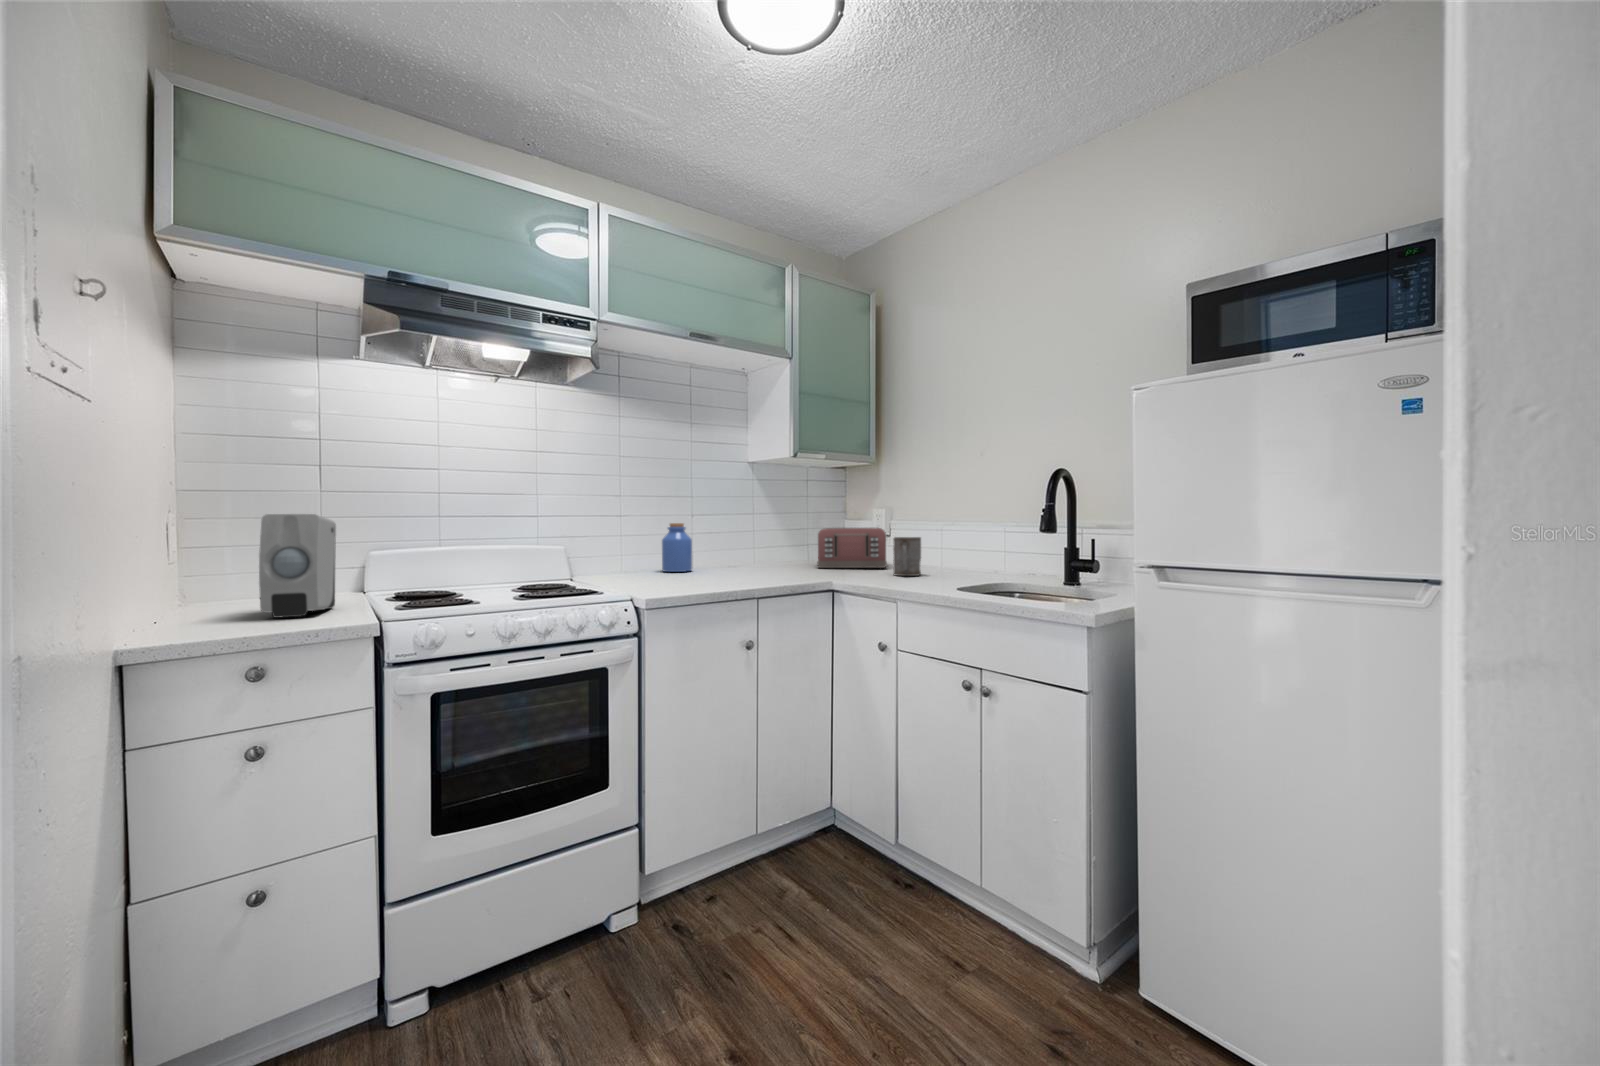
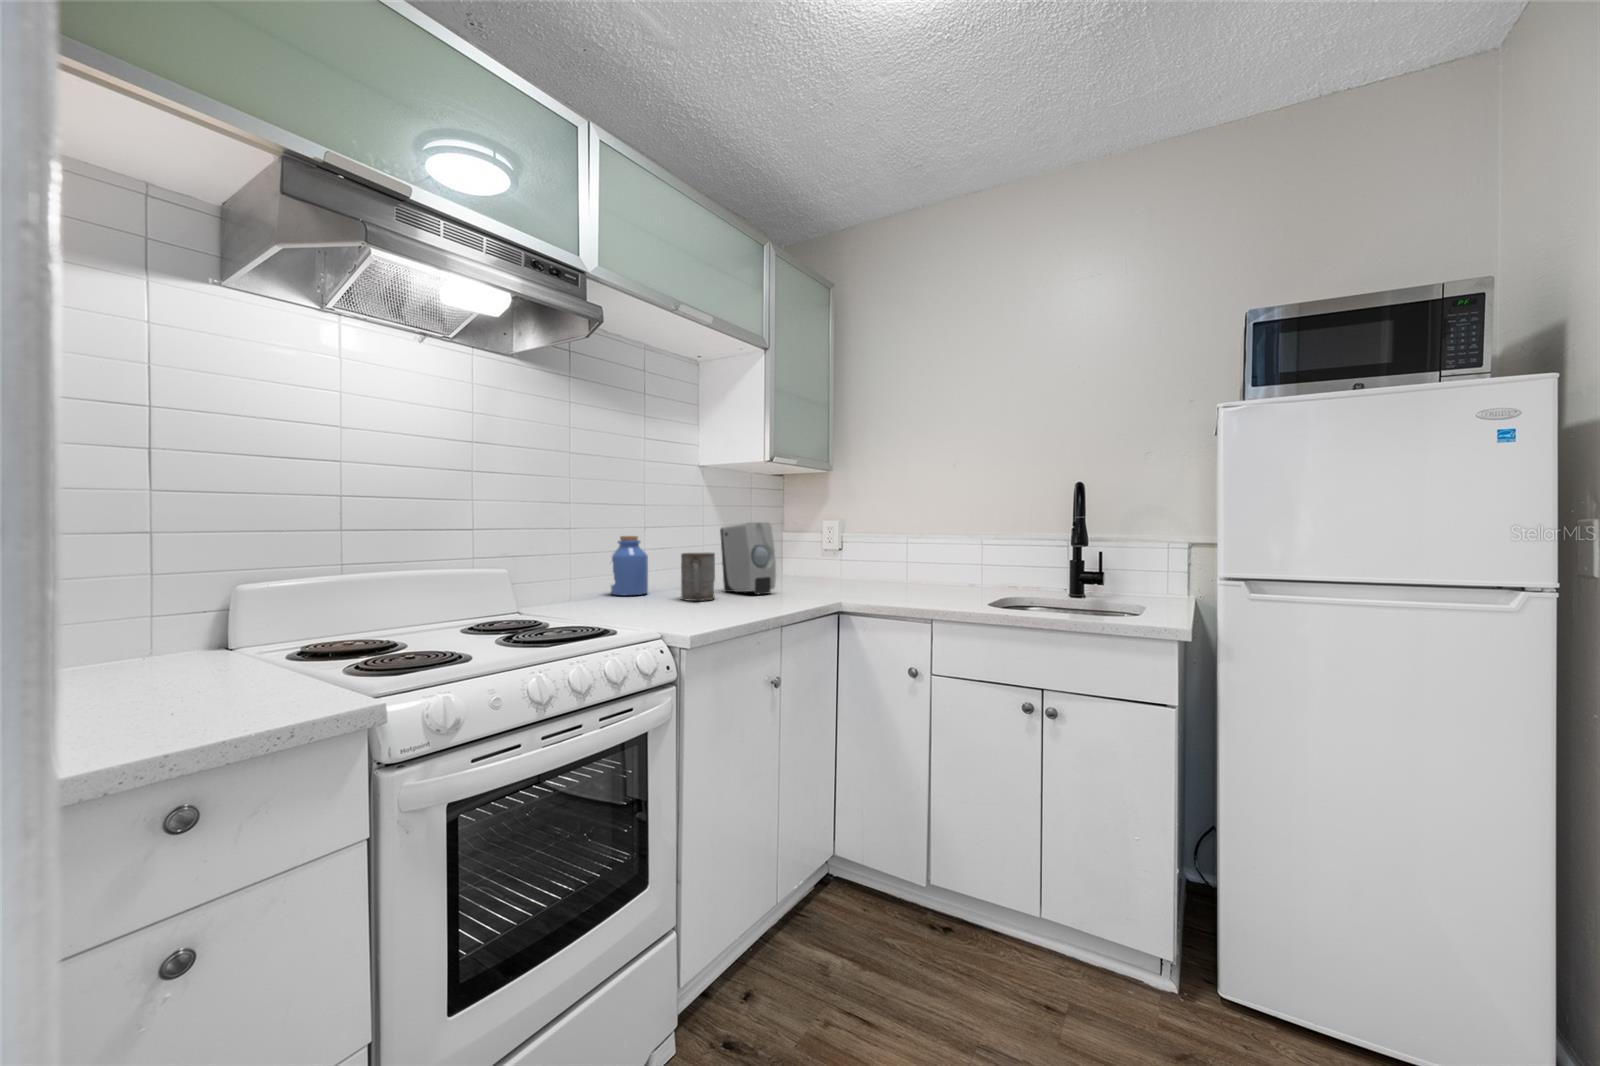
soap dispenser: present [259,514,336,618] -> present [720,522,776,594]
toaster: present [817,528,887,568] -> none [763,539,852,585]
mug: present [893,537,921,576] -> present [681,553,715,601]

